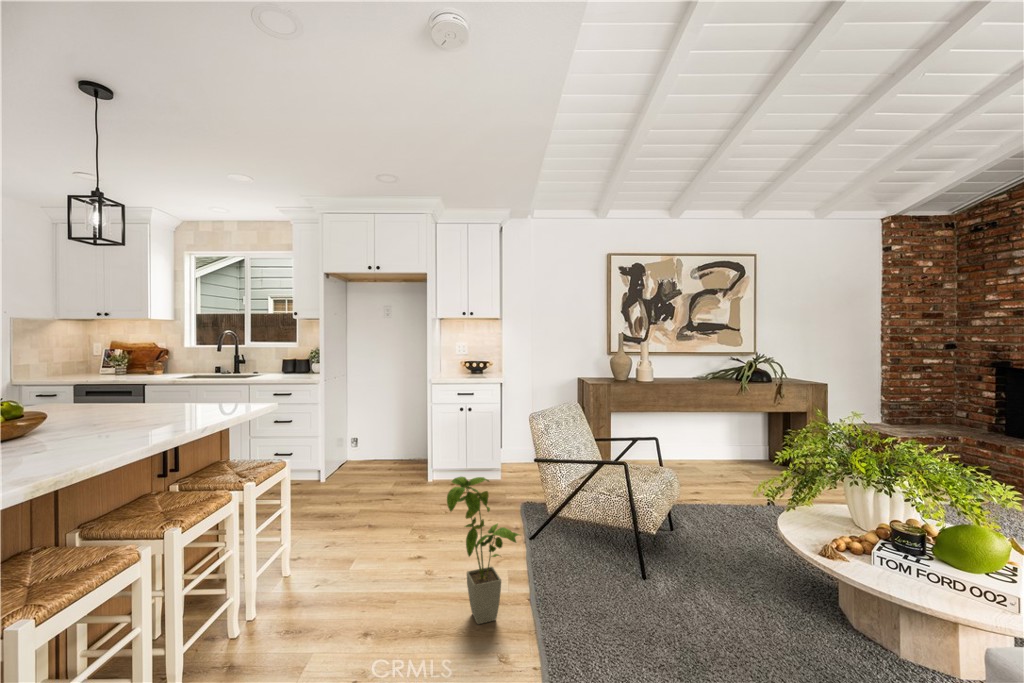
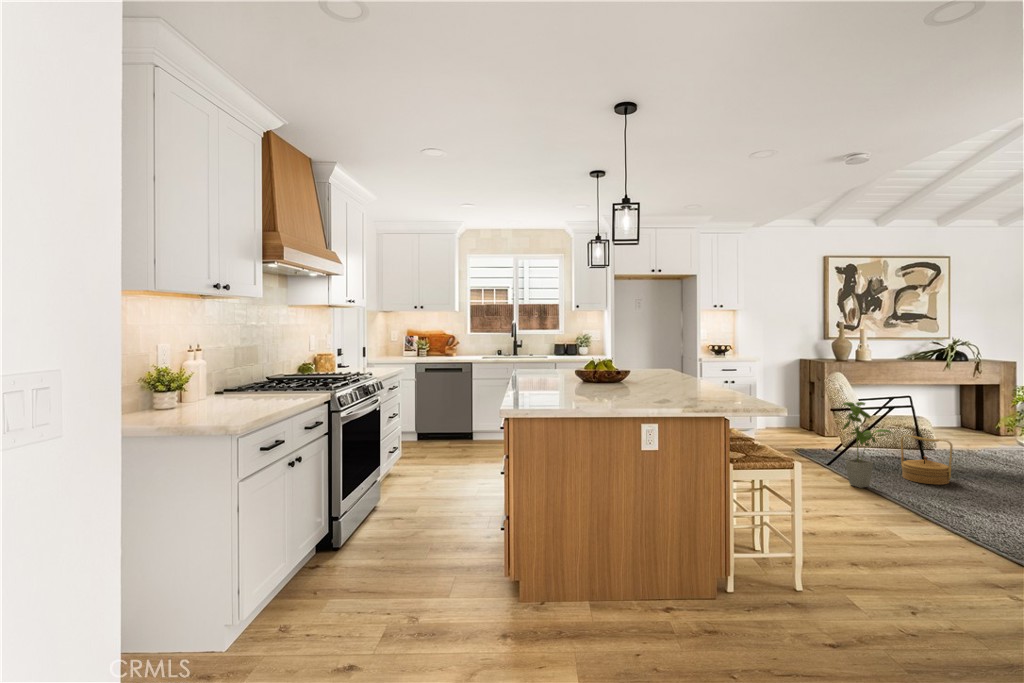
basket: none [581,517,646,612] -> present [901,435,953,485]

